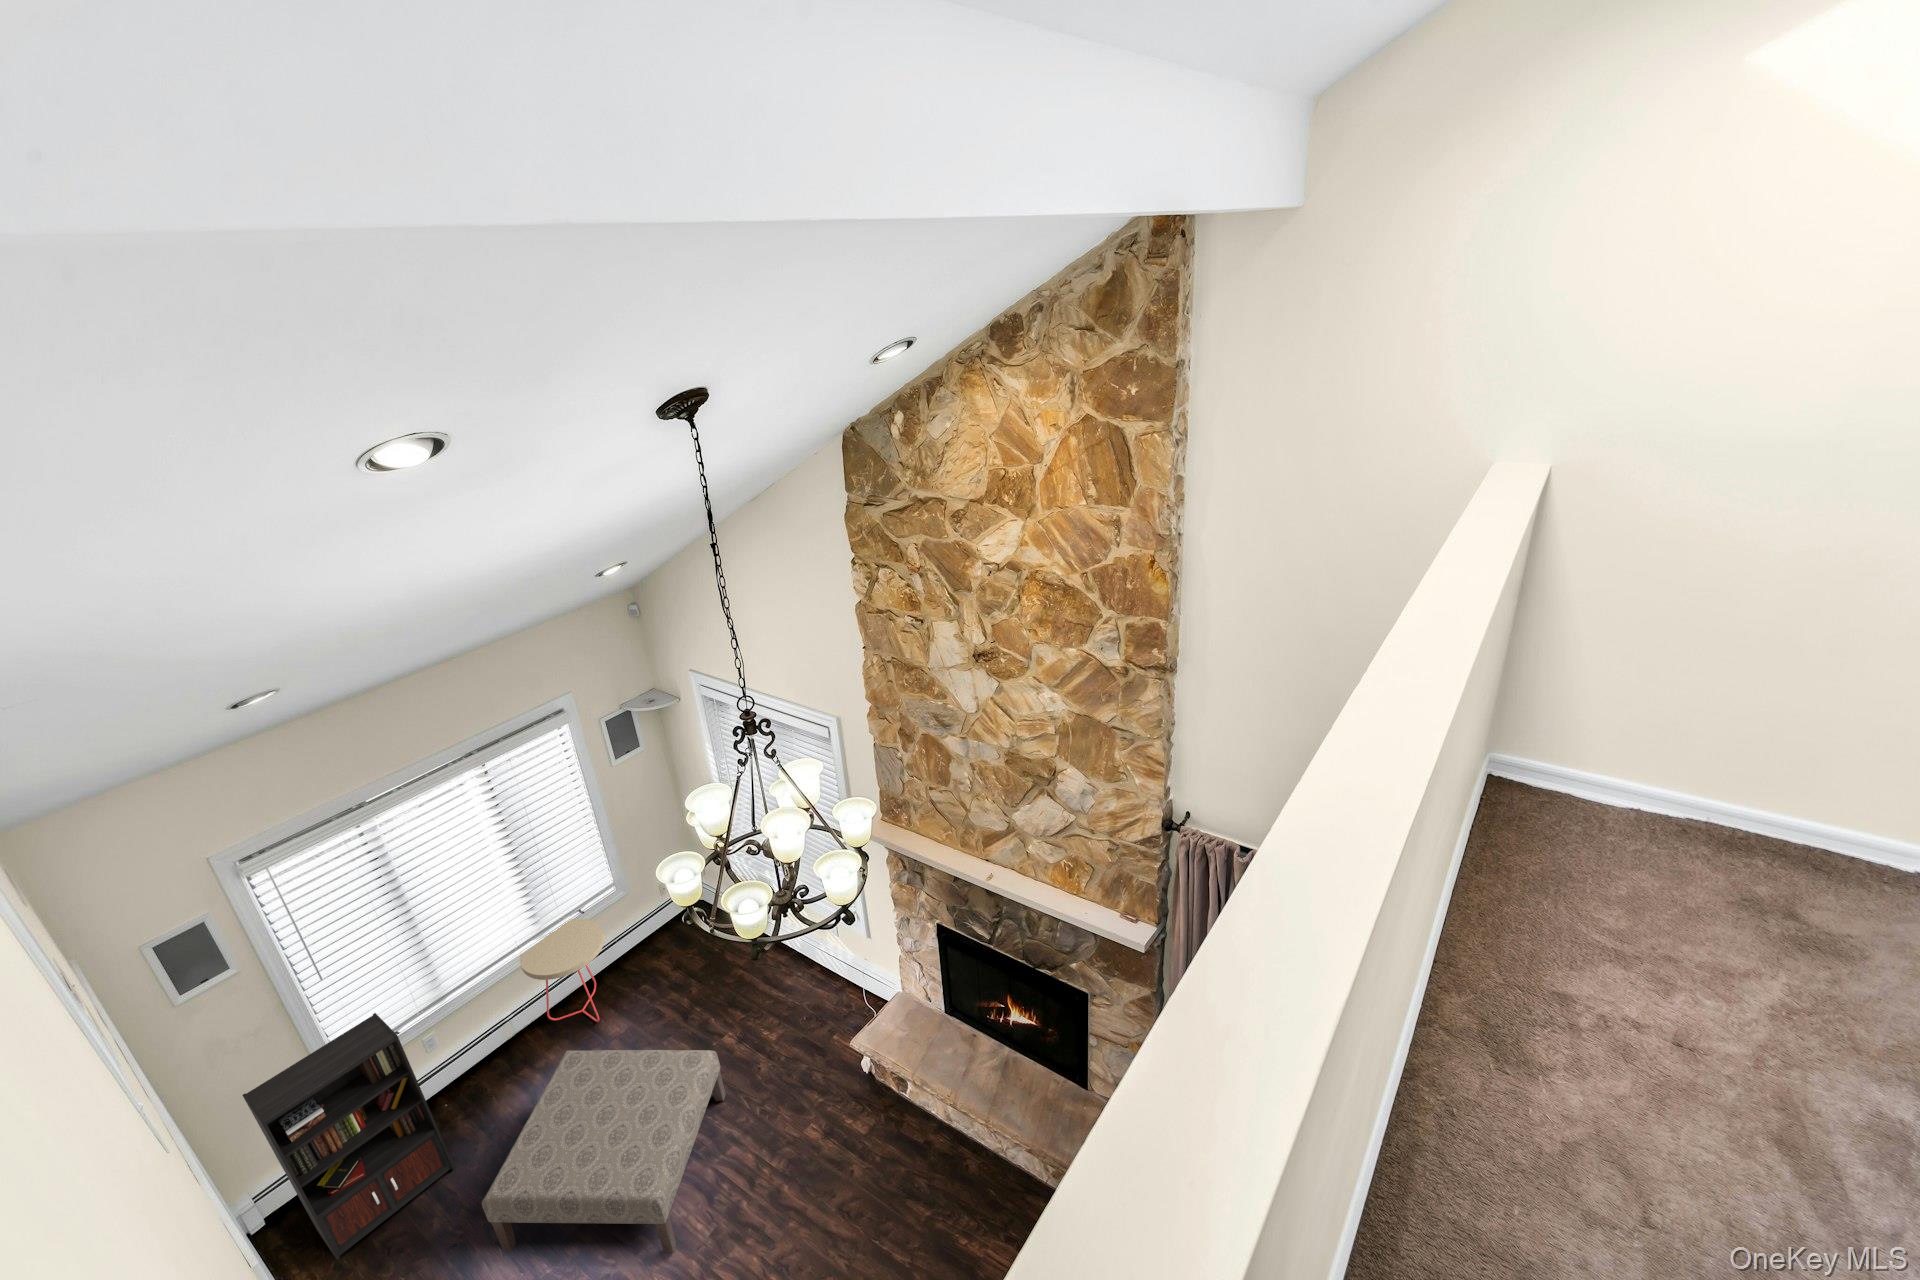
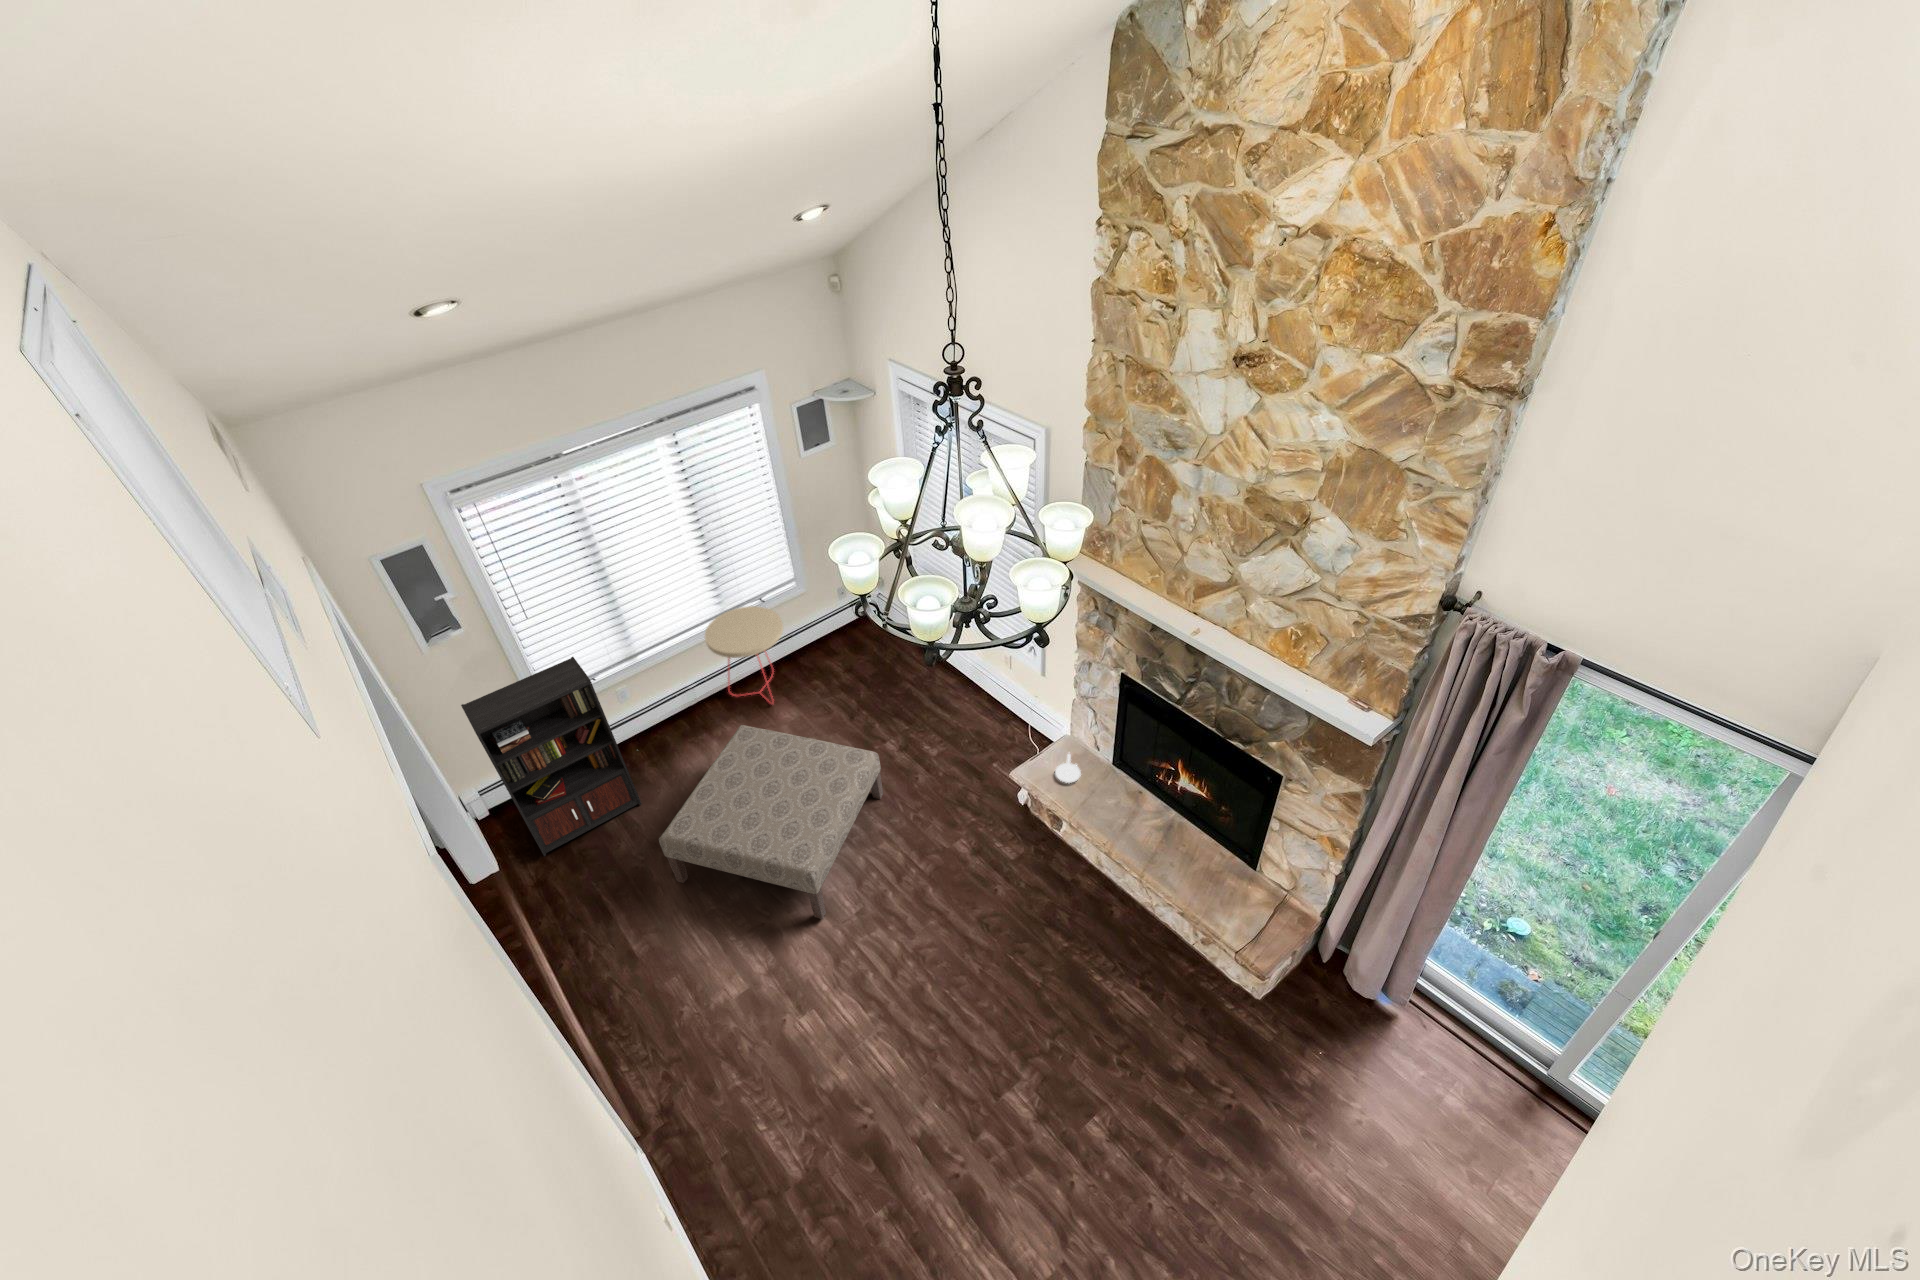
candle holder: none [893,1009,918,1041] -> present [1055,754,1081,783]

